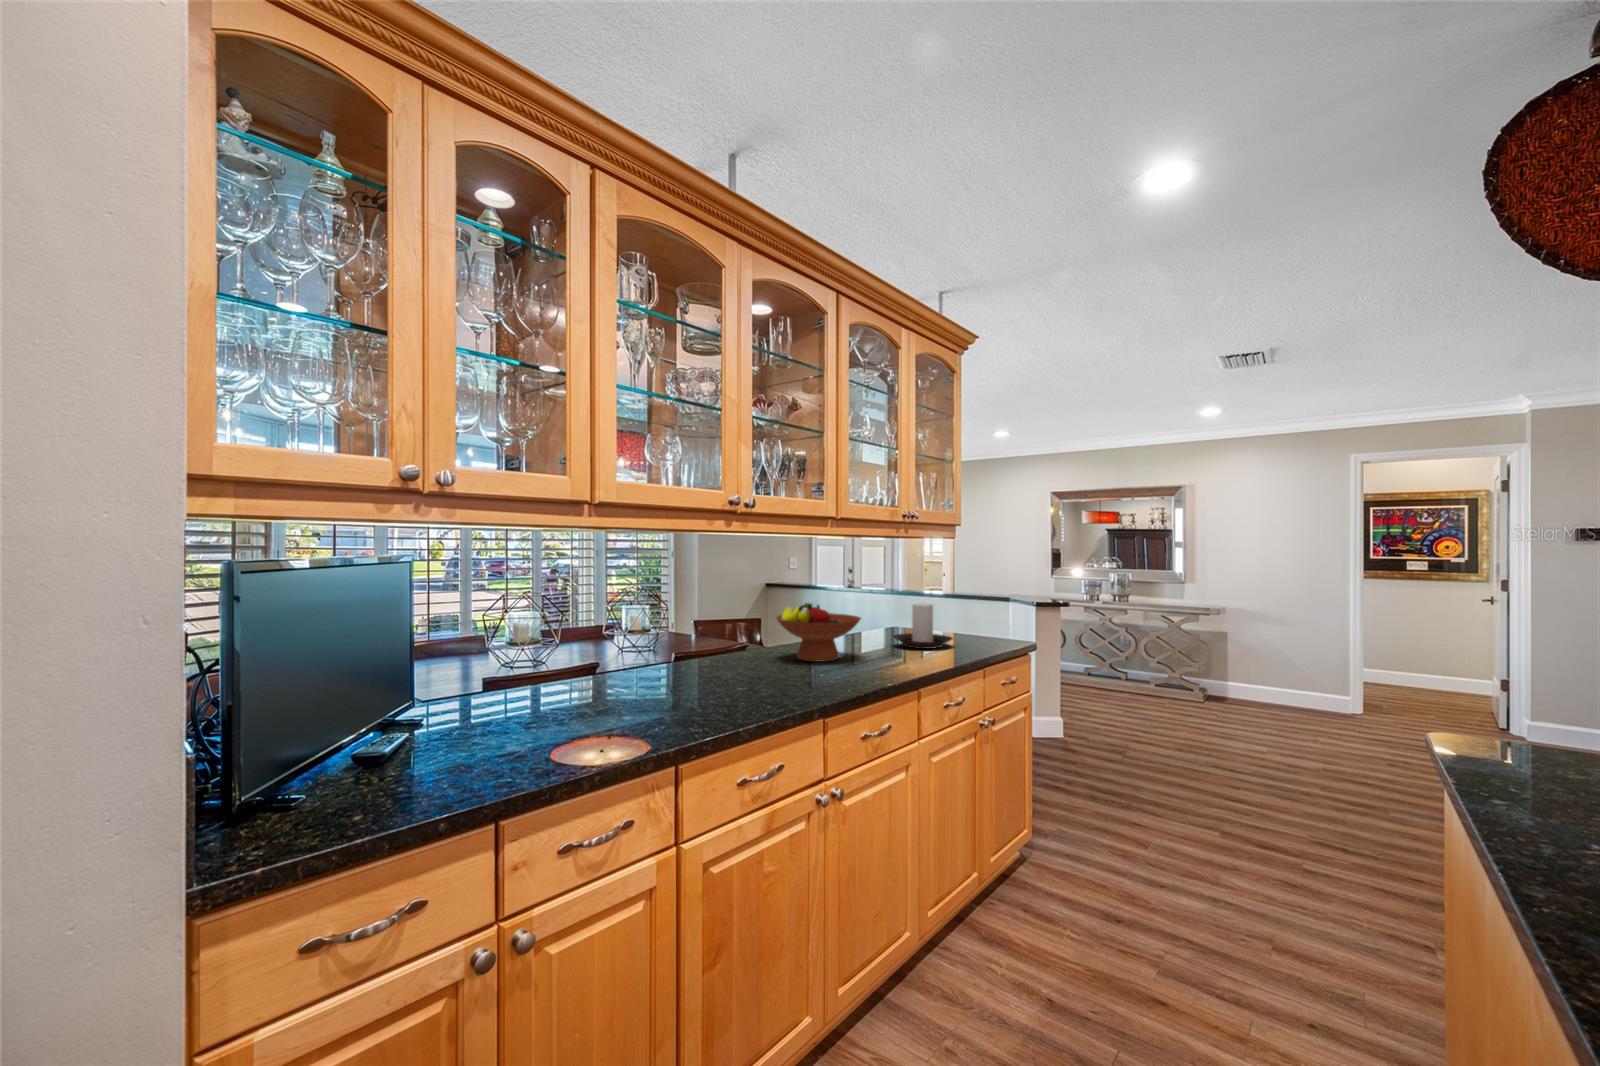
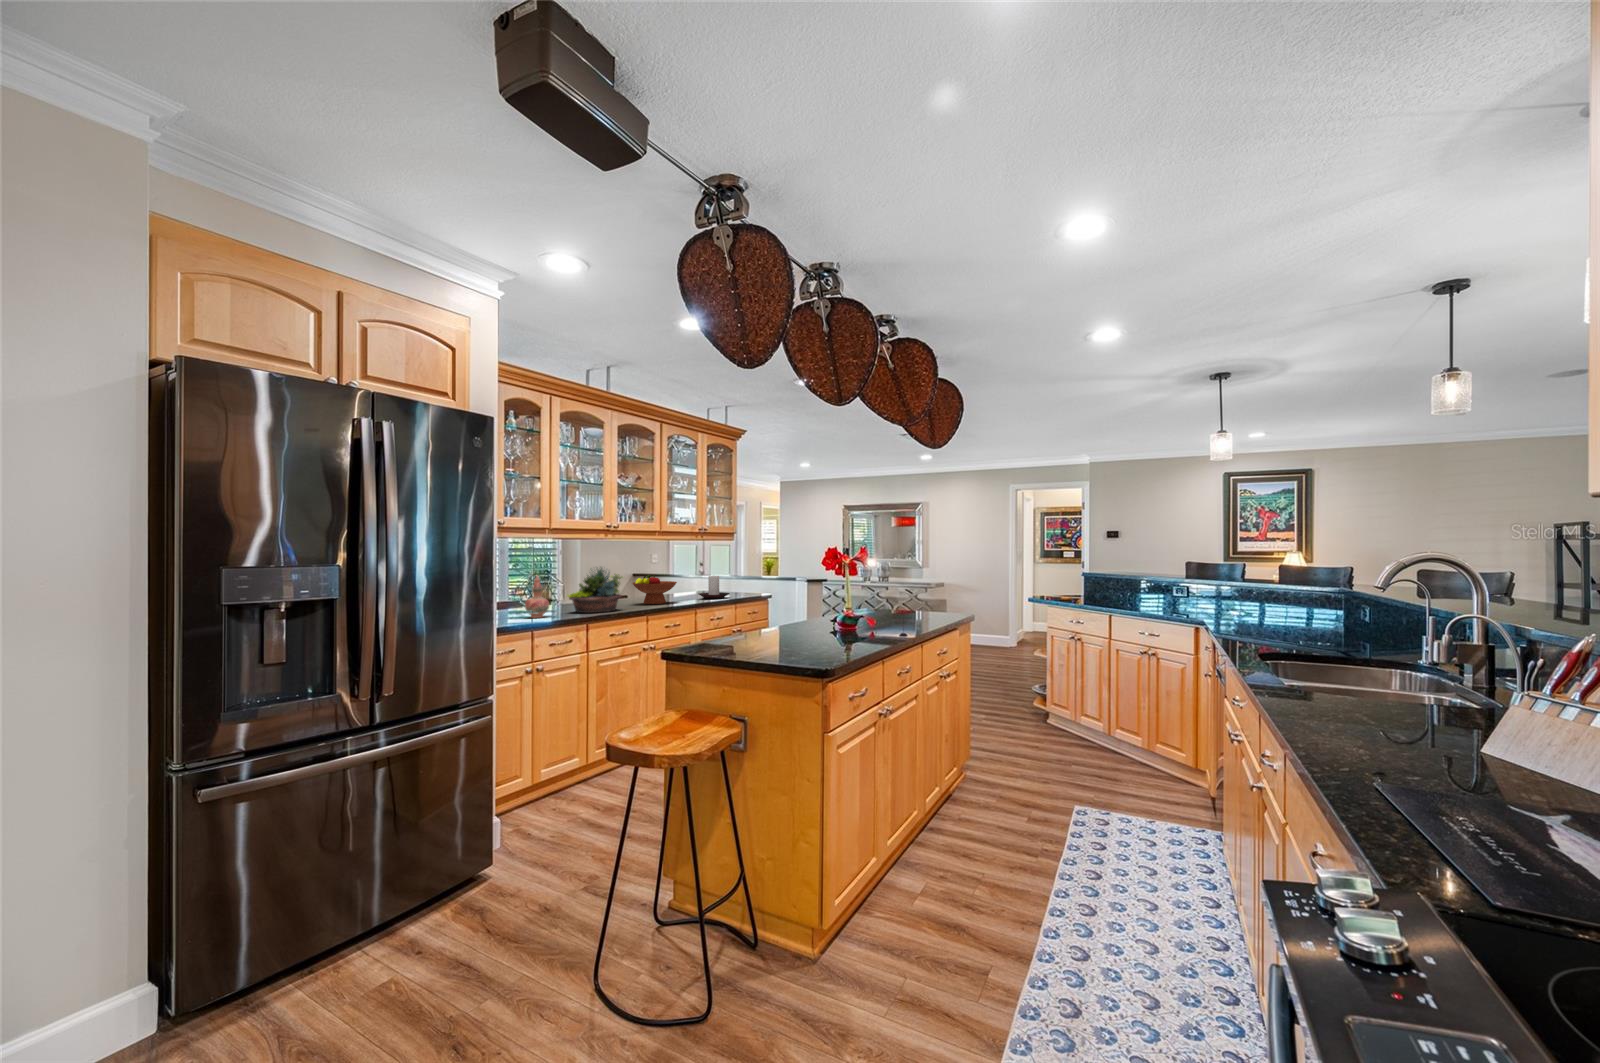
succulent planter: none [645,586,763,691] -> present [567,567,623,613]
decorative vase: none [549,609,603,707] -> present [525,576,549,618]

